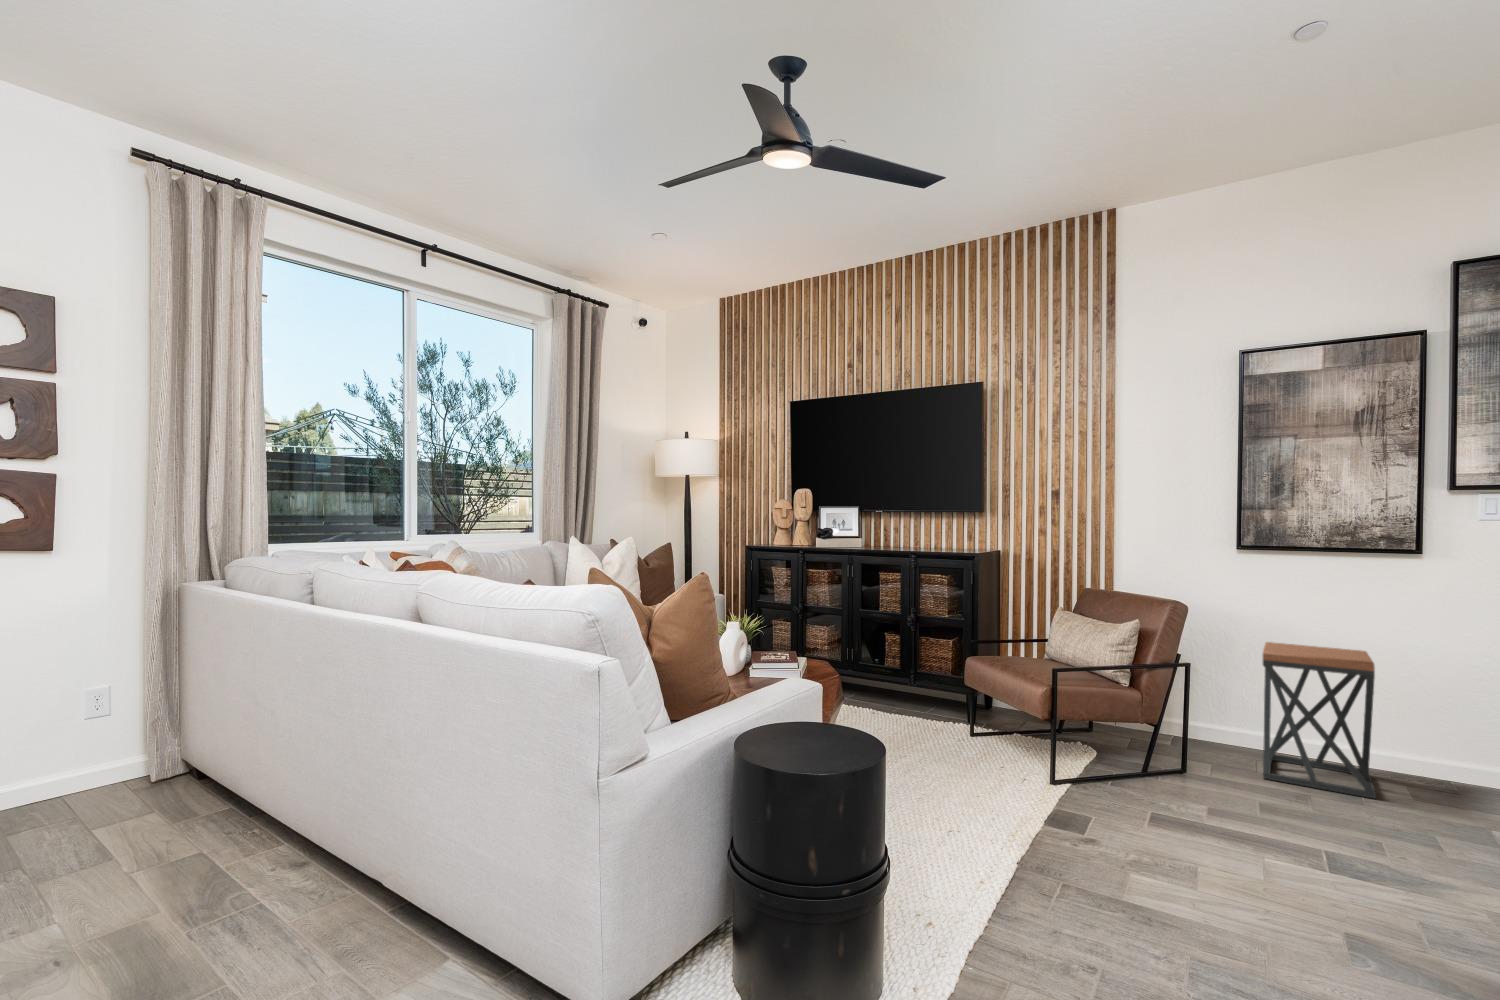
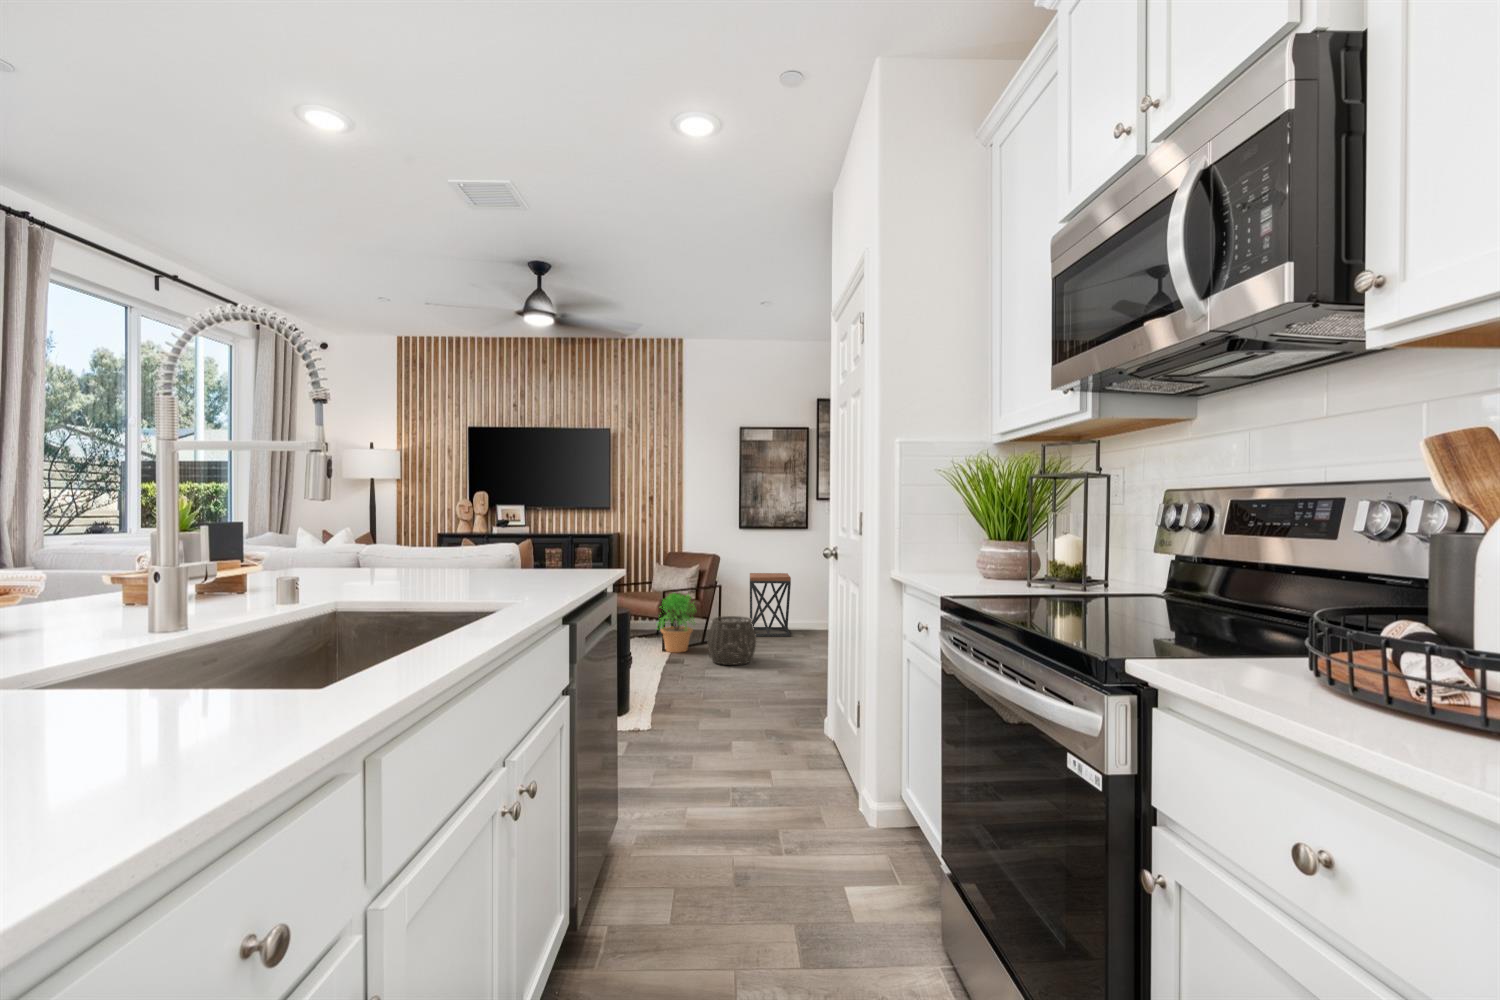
potted plant: none [1032,667,1126,793] -> present [658,593,696,653]
woven basket: none [1130,739,1264,871] -> present [708,616,756,665]

